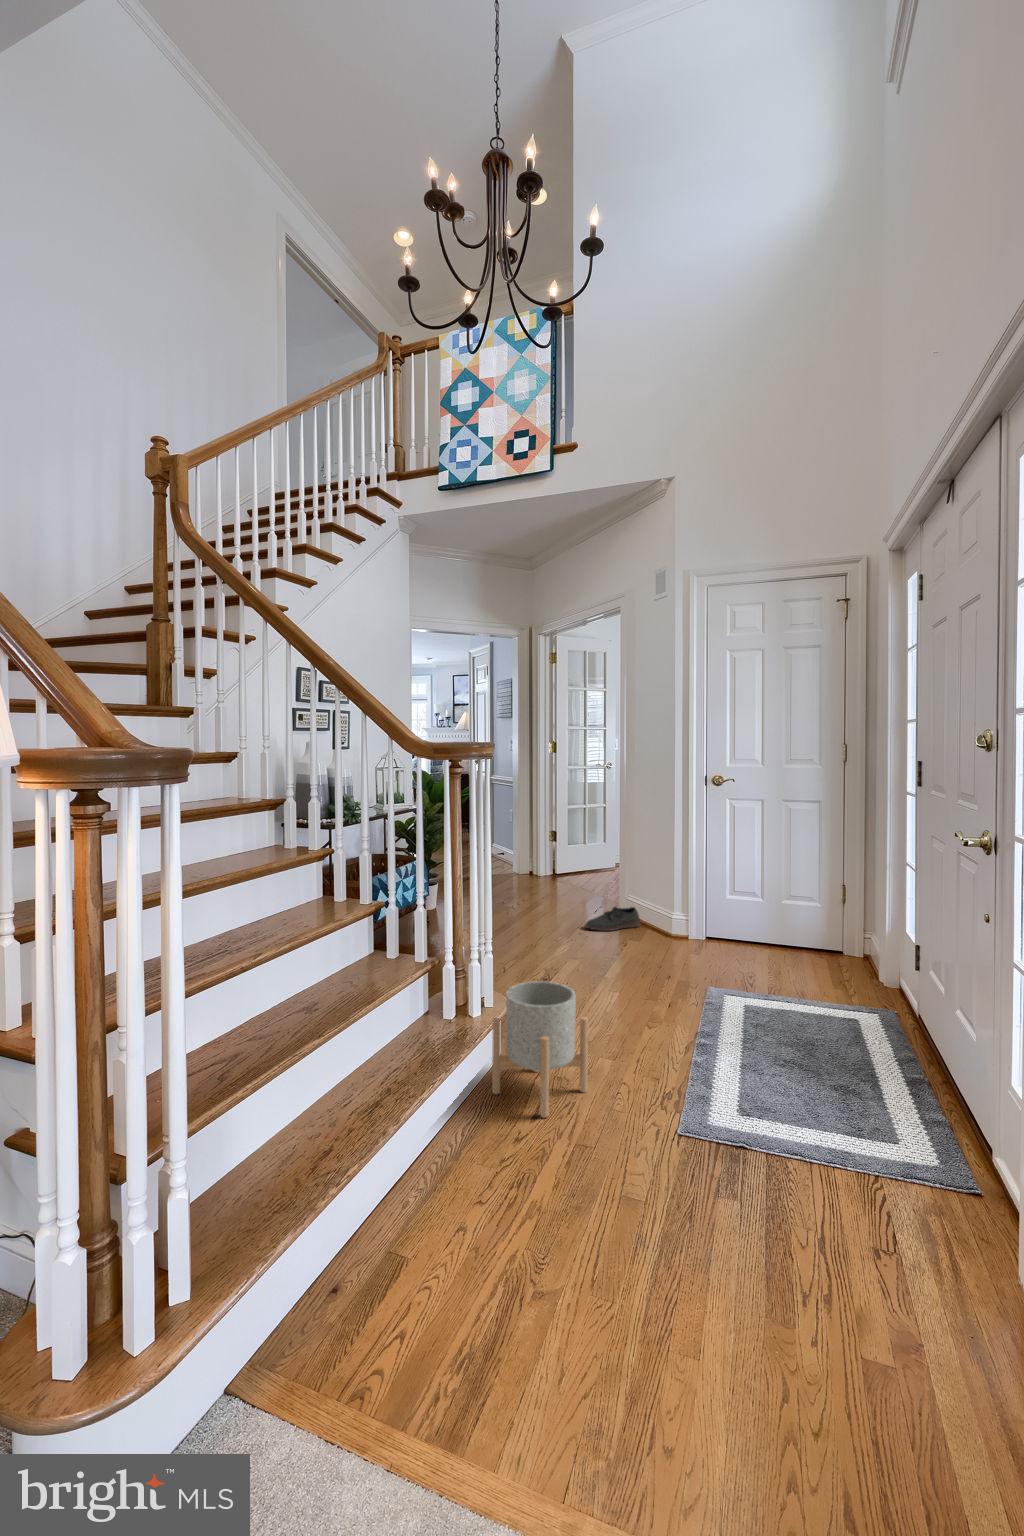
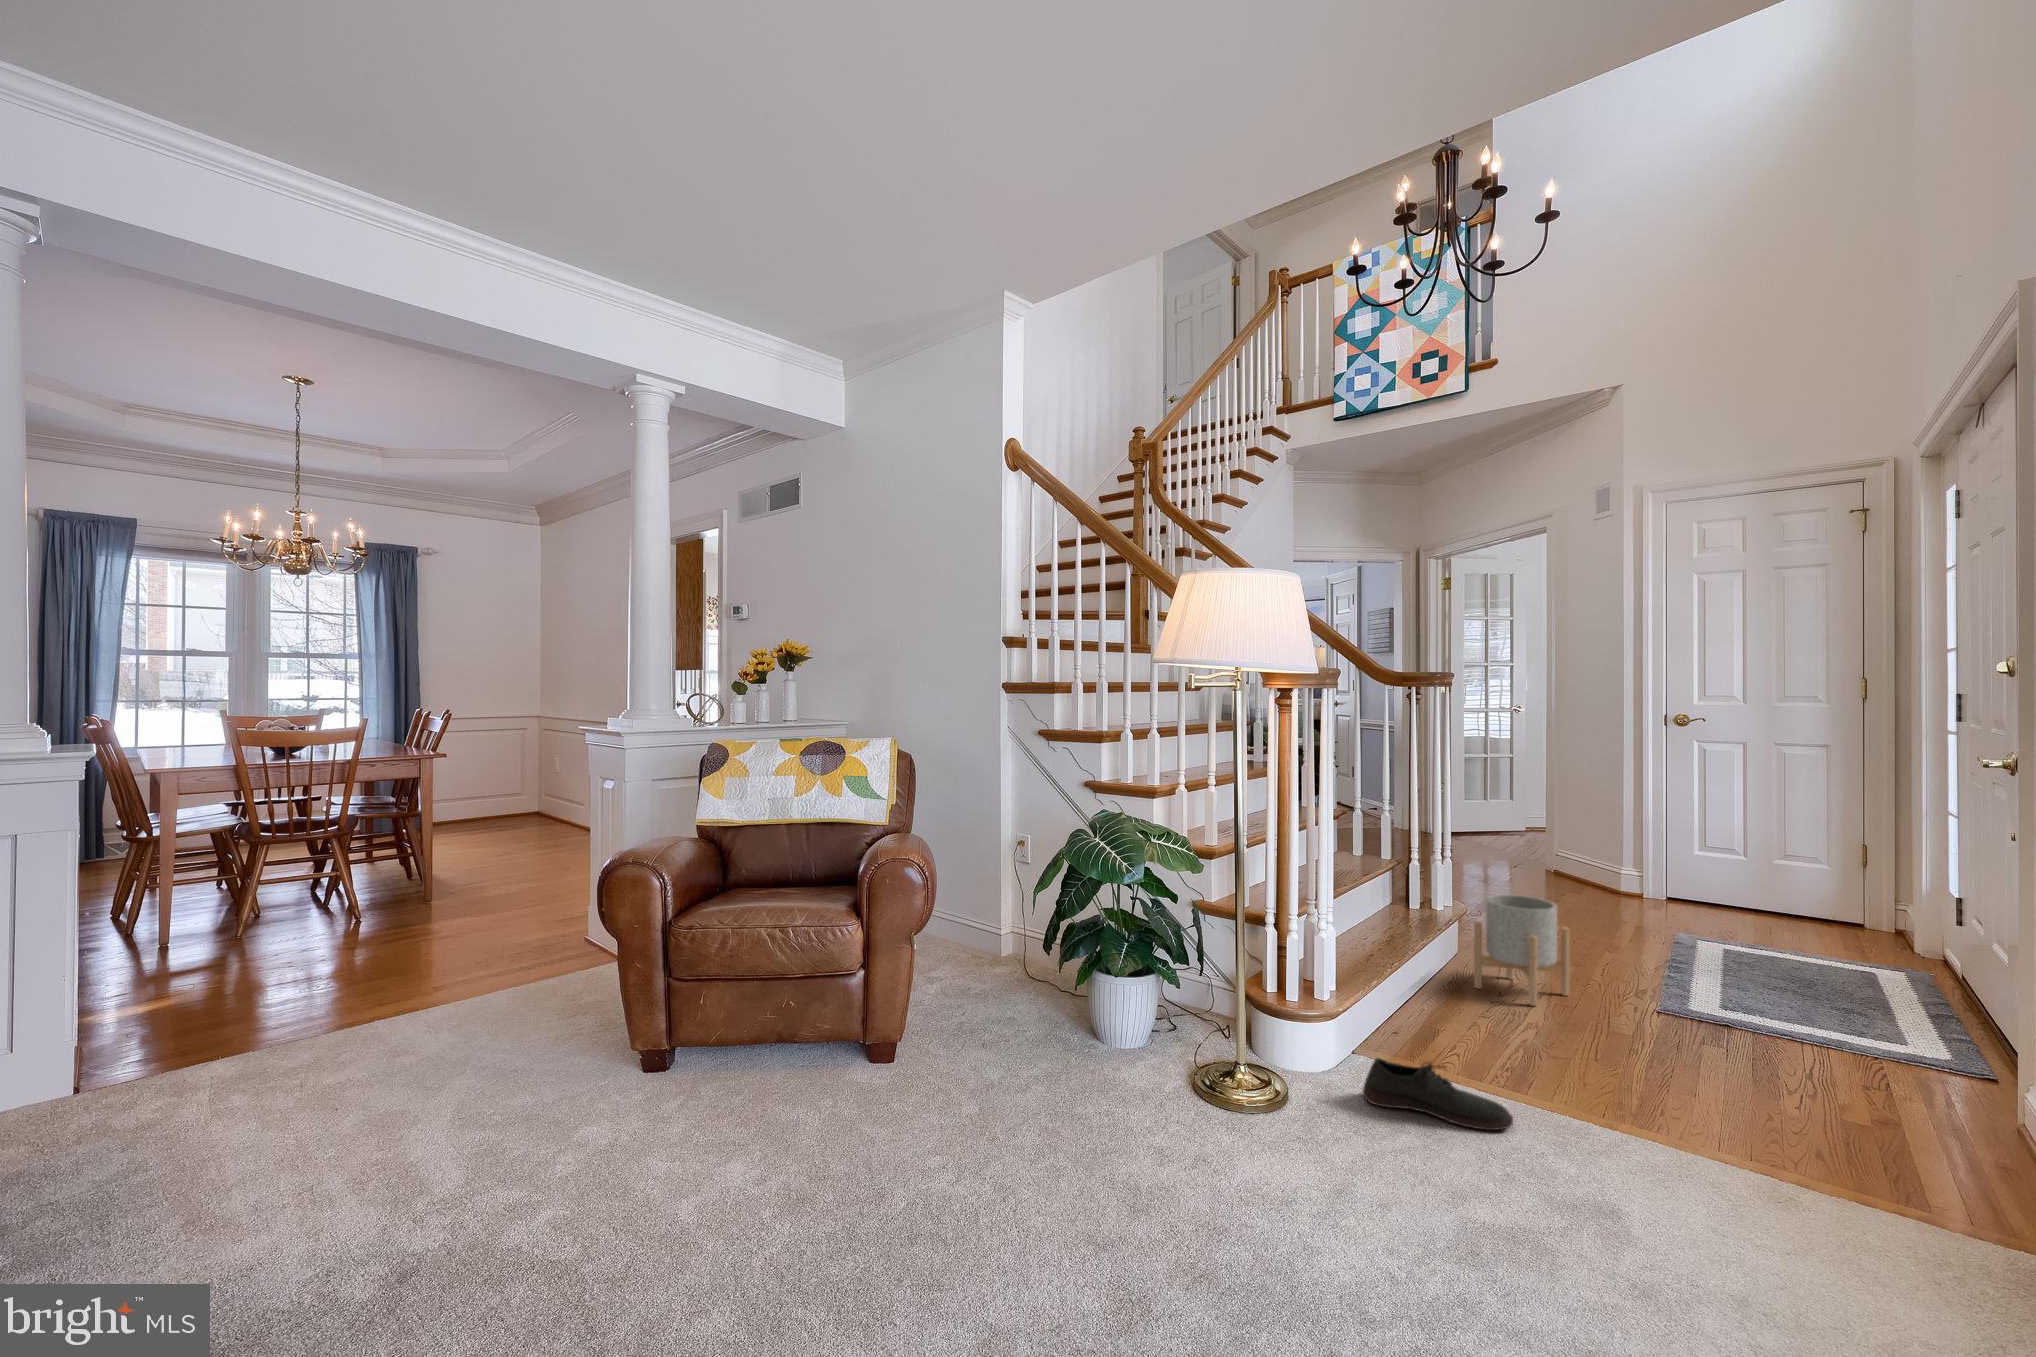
shoe: present [585,907,640,931] -> present [1363,1058,1513,1130]

